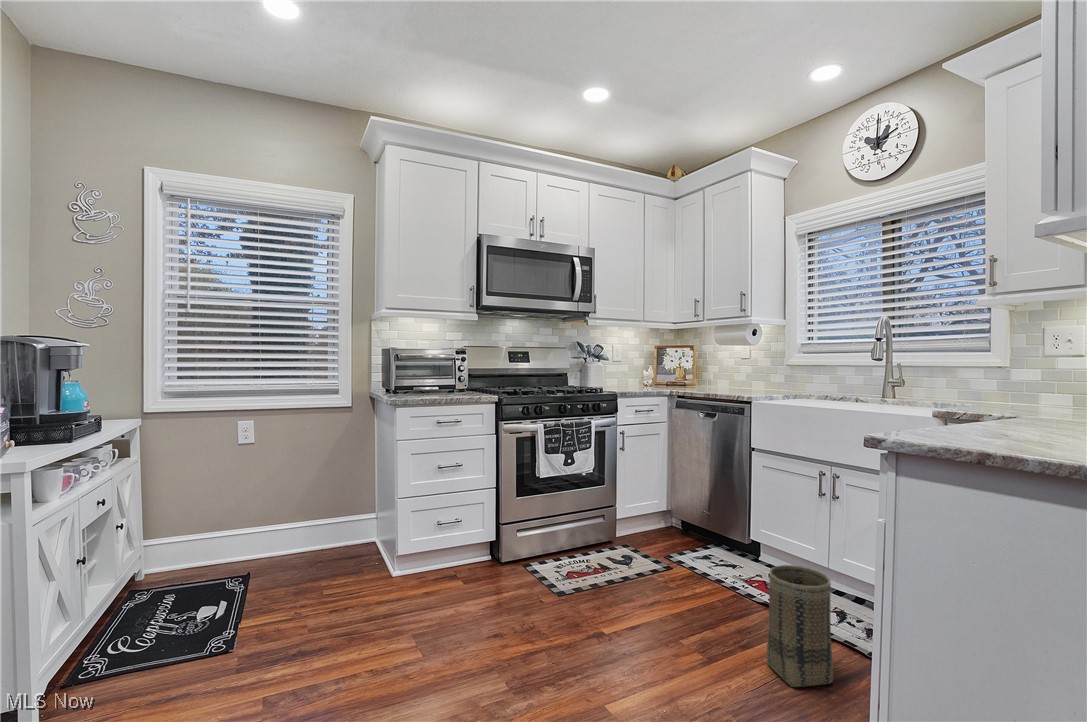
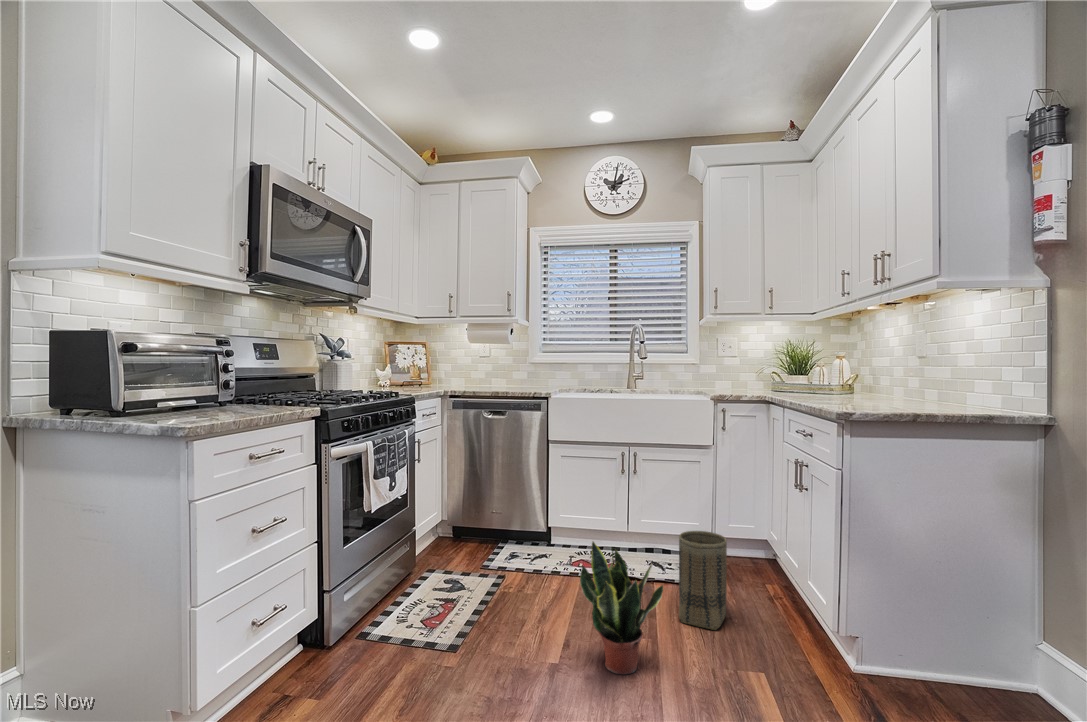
potted plant: none [596,532,692,669] -> present [580,542,663,674]

